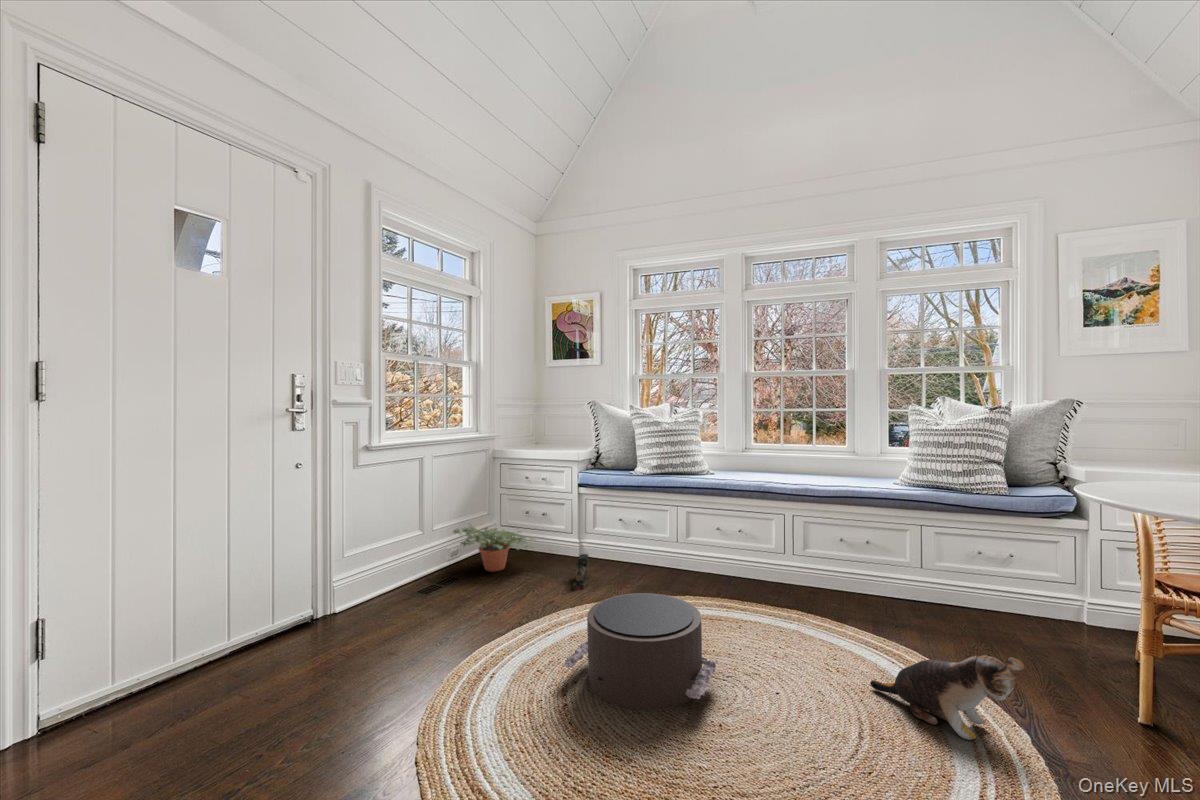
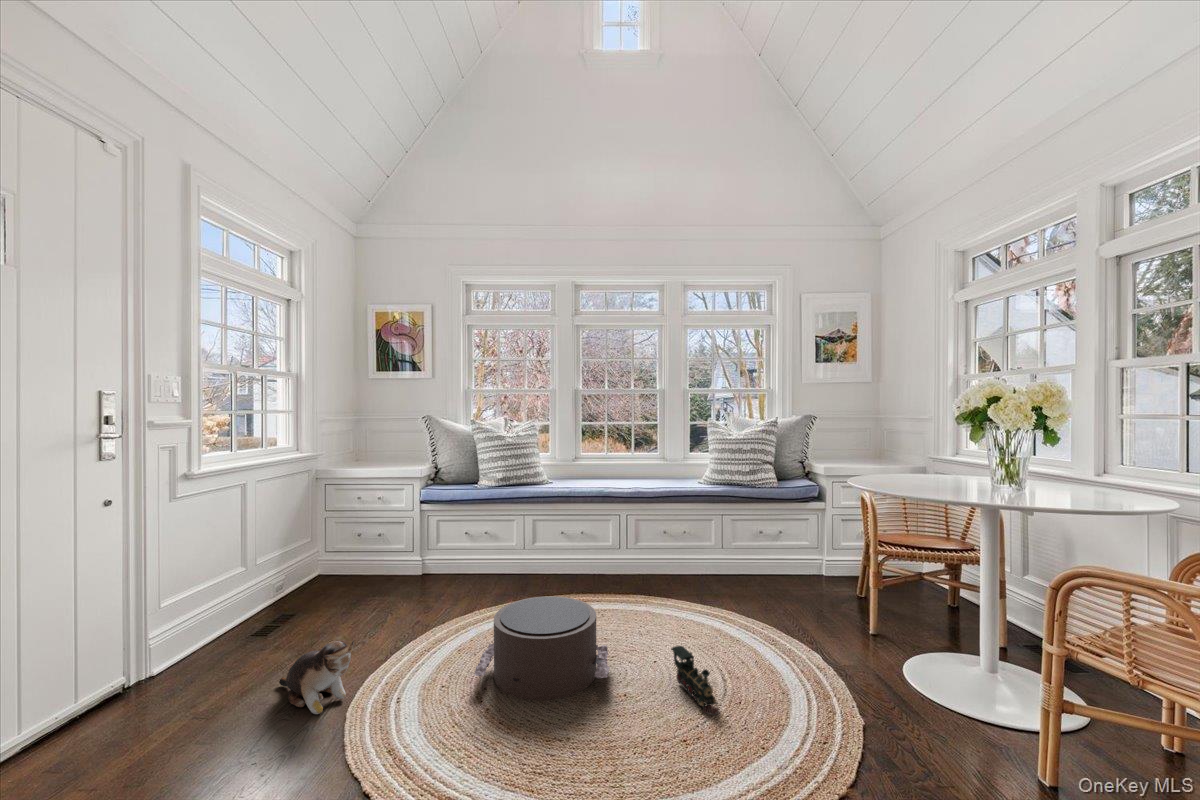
potted plant: present [453,527,533,572] -> none [279,553,378,603]
toy train: present [573,554,588,587] -> present [672,646,718,715]
plush toy: present [870,655,1024,740] -> present [279,639,357,714]

